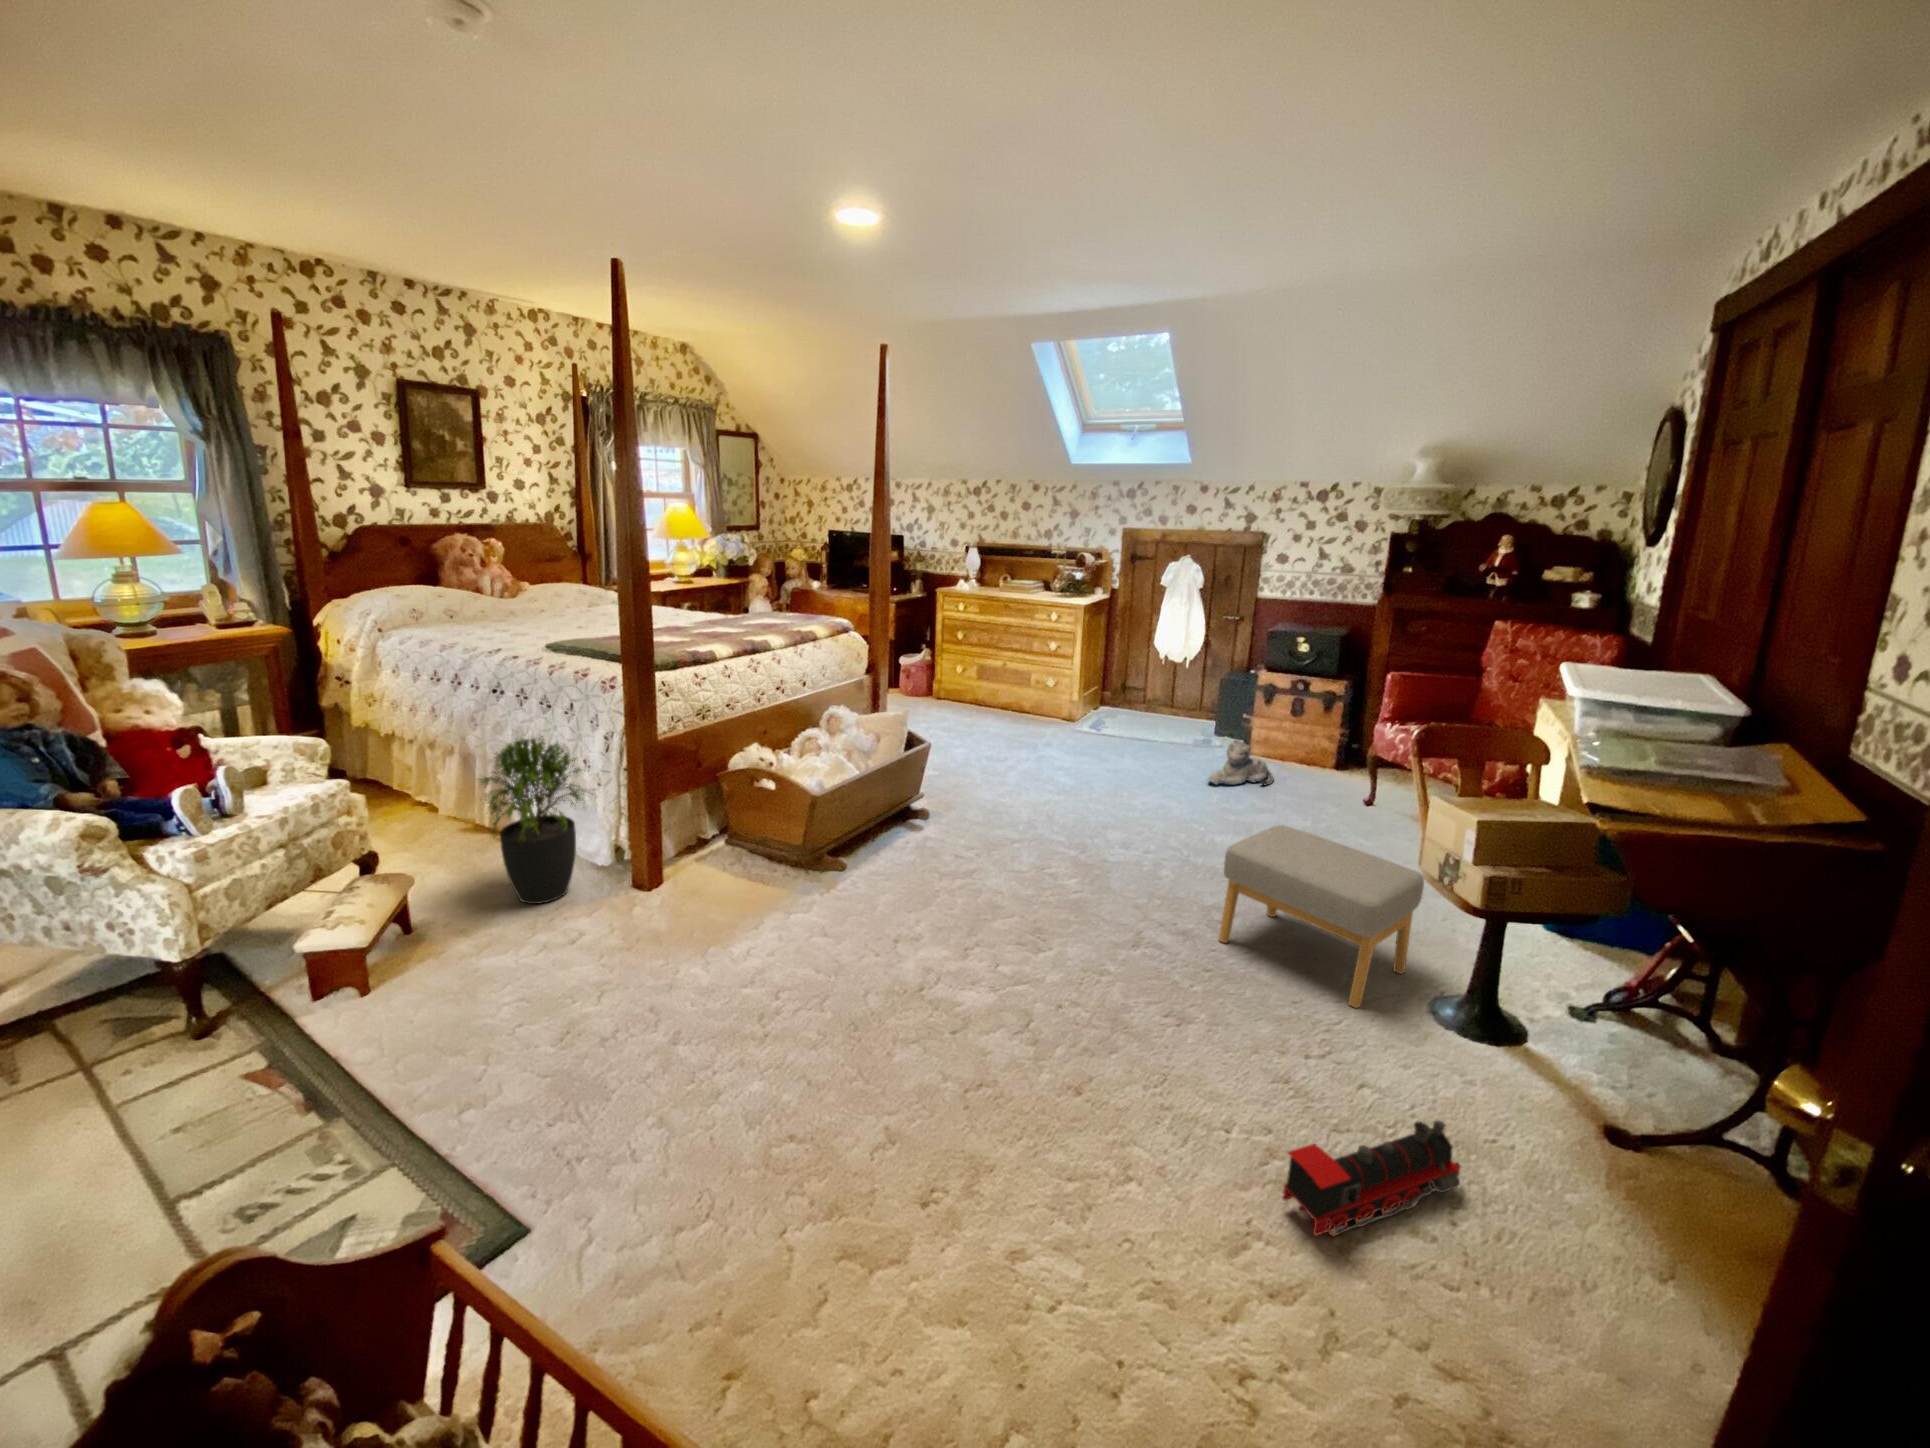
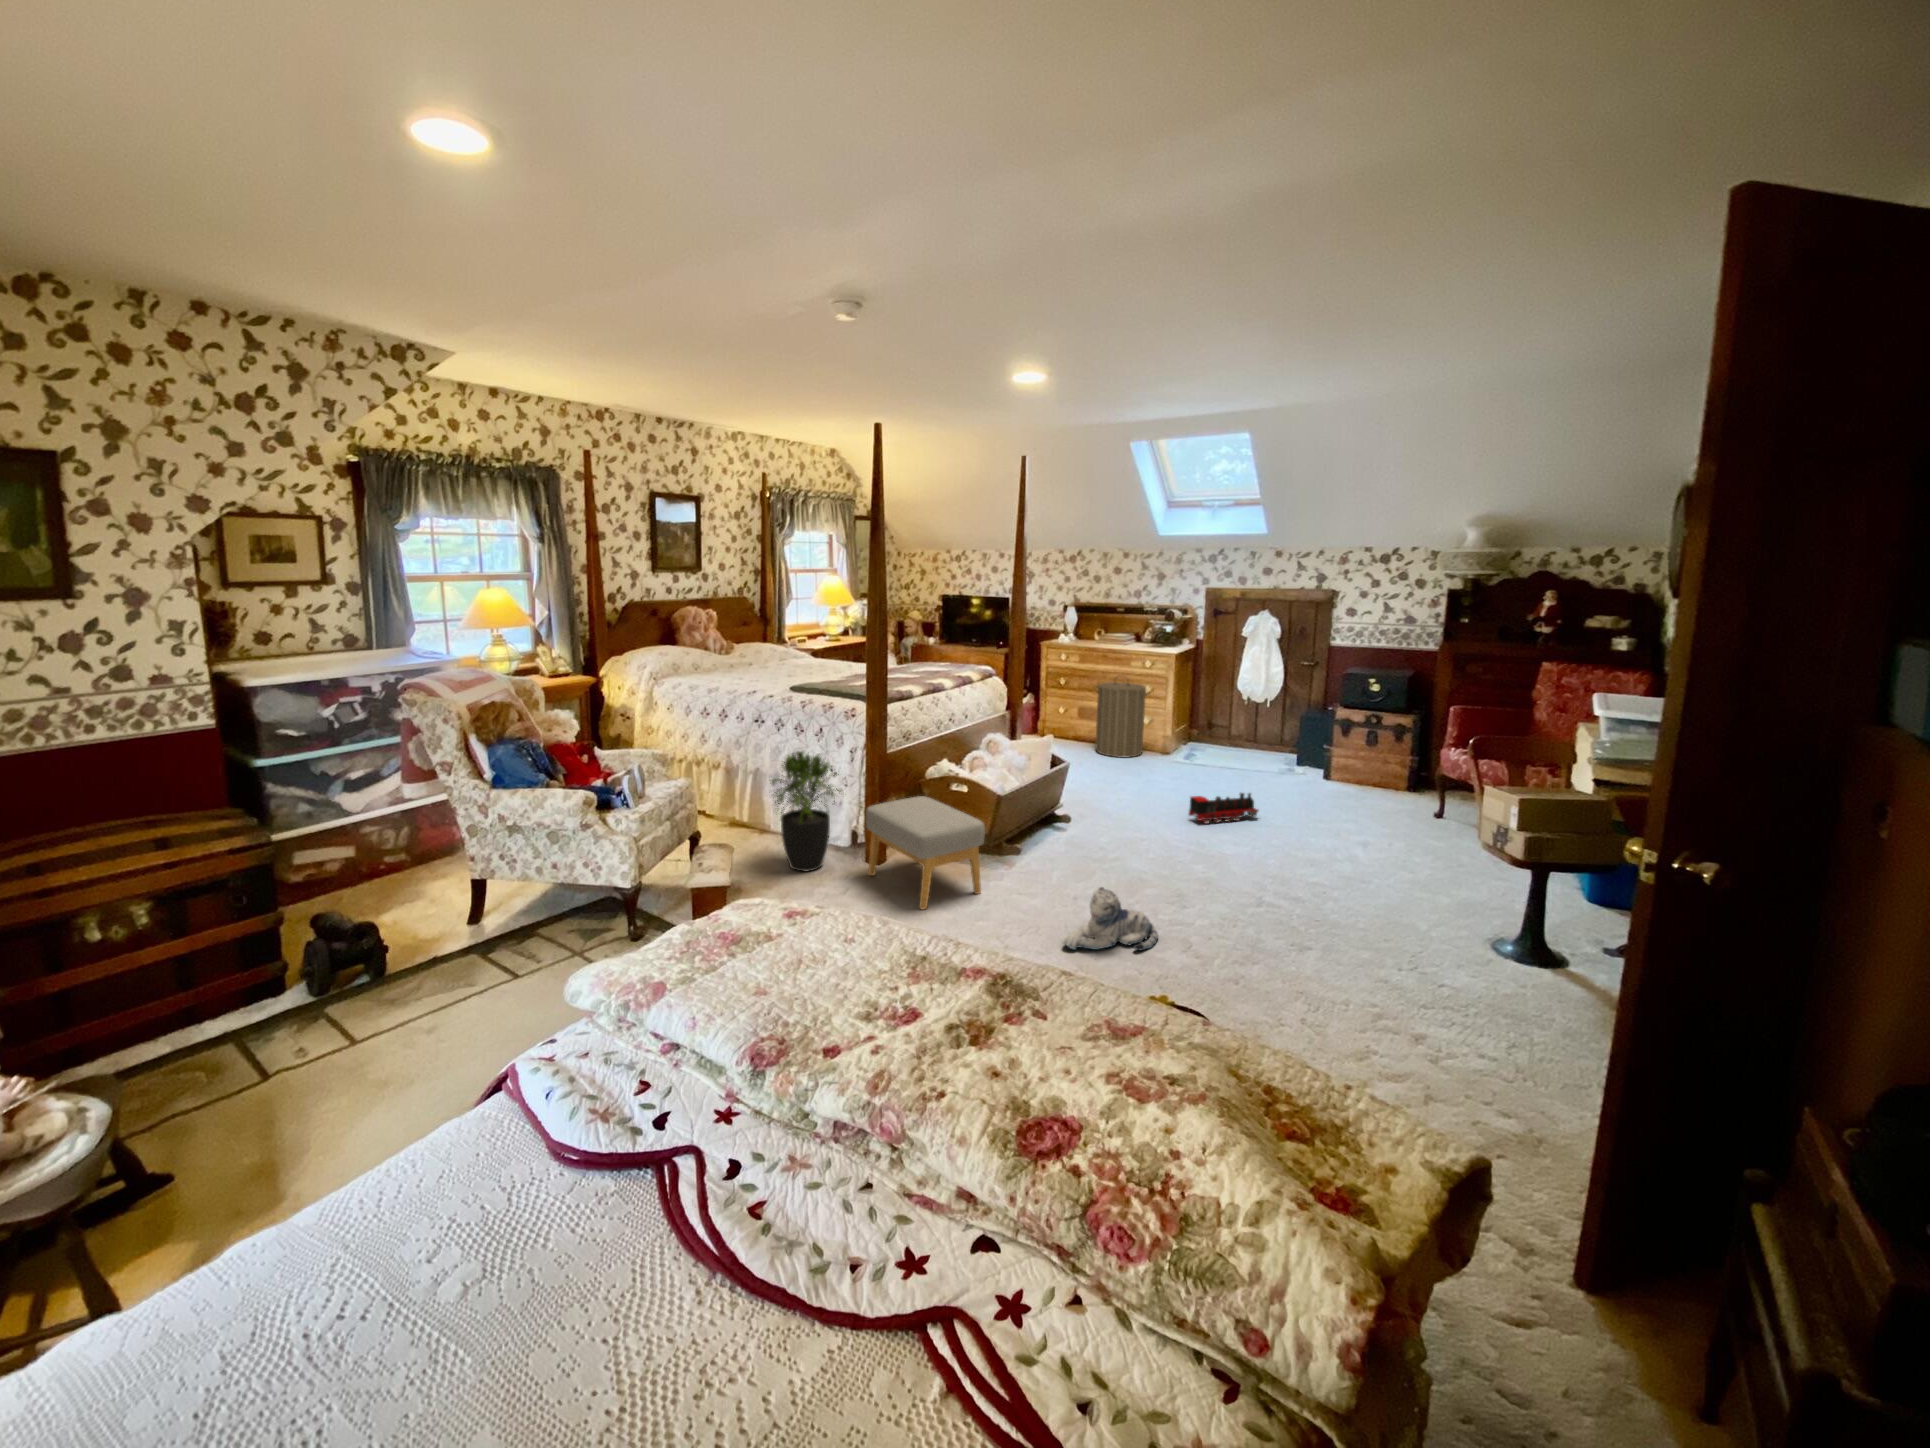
laundry hamper: none [989,629,1054,727] -> present [1095,675,1149,757]
plush toy: present [1208,740,1274,785] -> present [1063,887,1158,950]
footstool: present [1219,825,1424,1008] -> present [866,796,985,910]
toy train: present [1282,1120,1460,1236] -> present [1189,793,1258,824]

